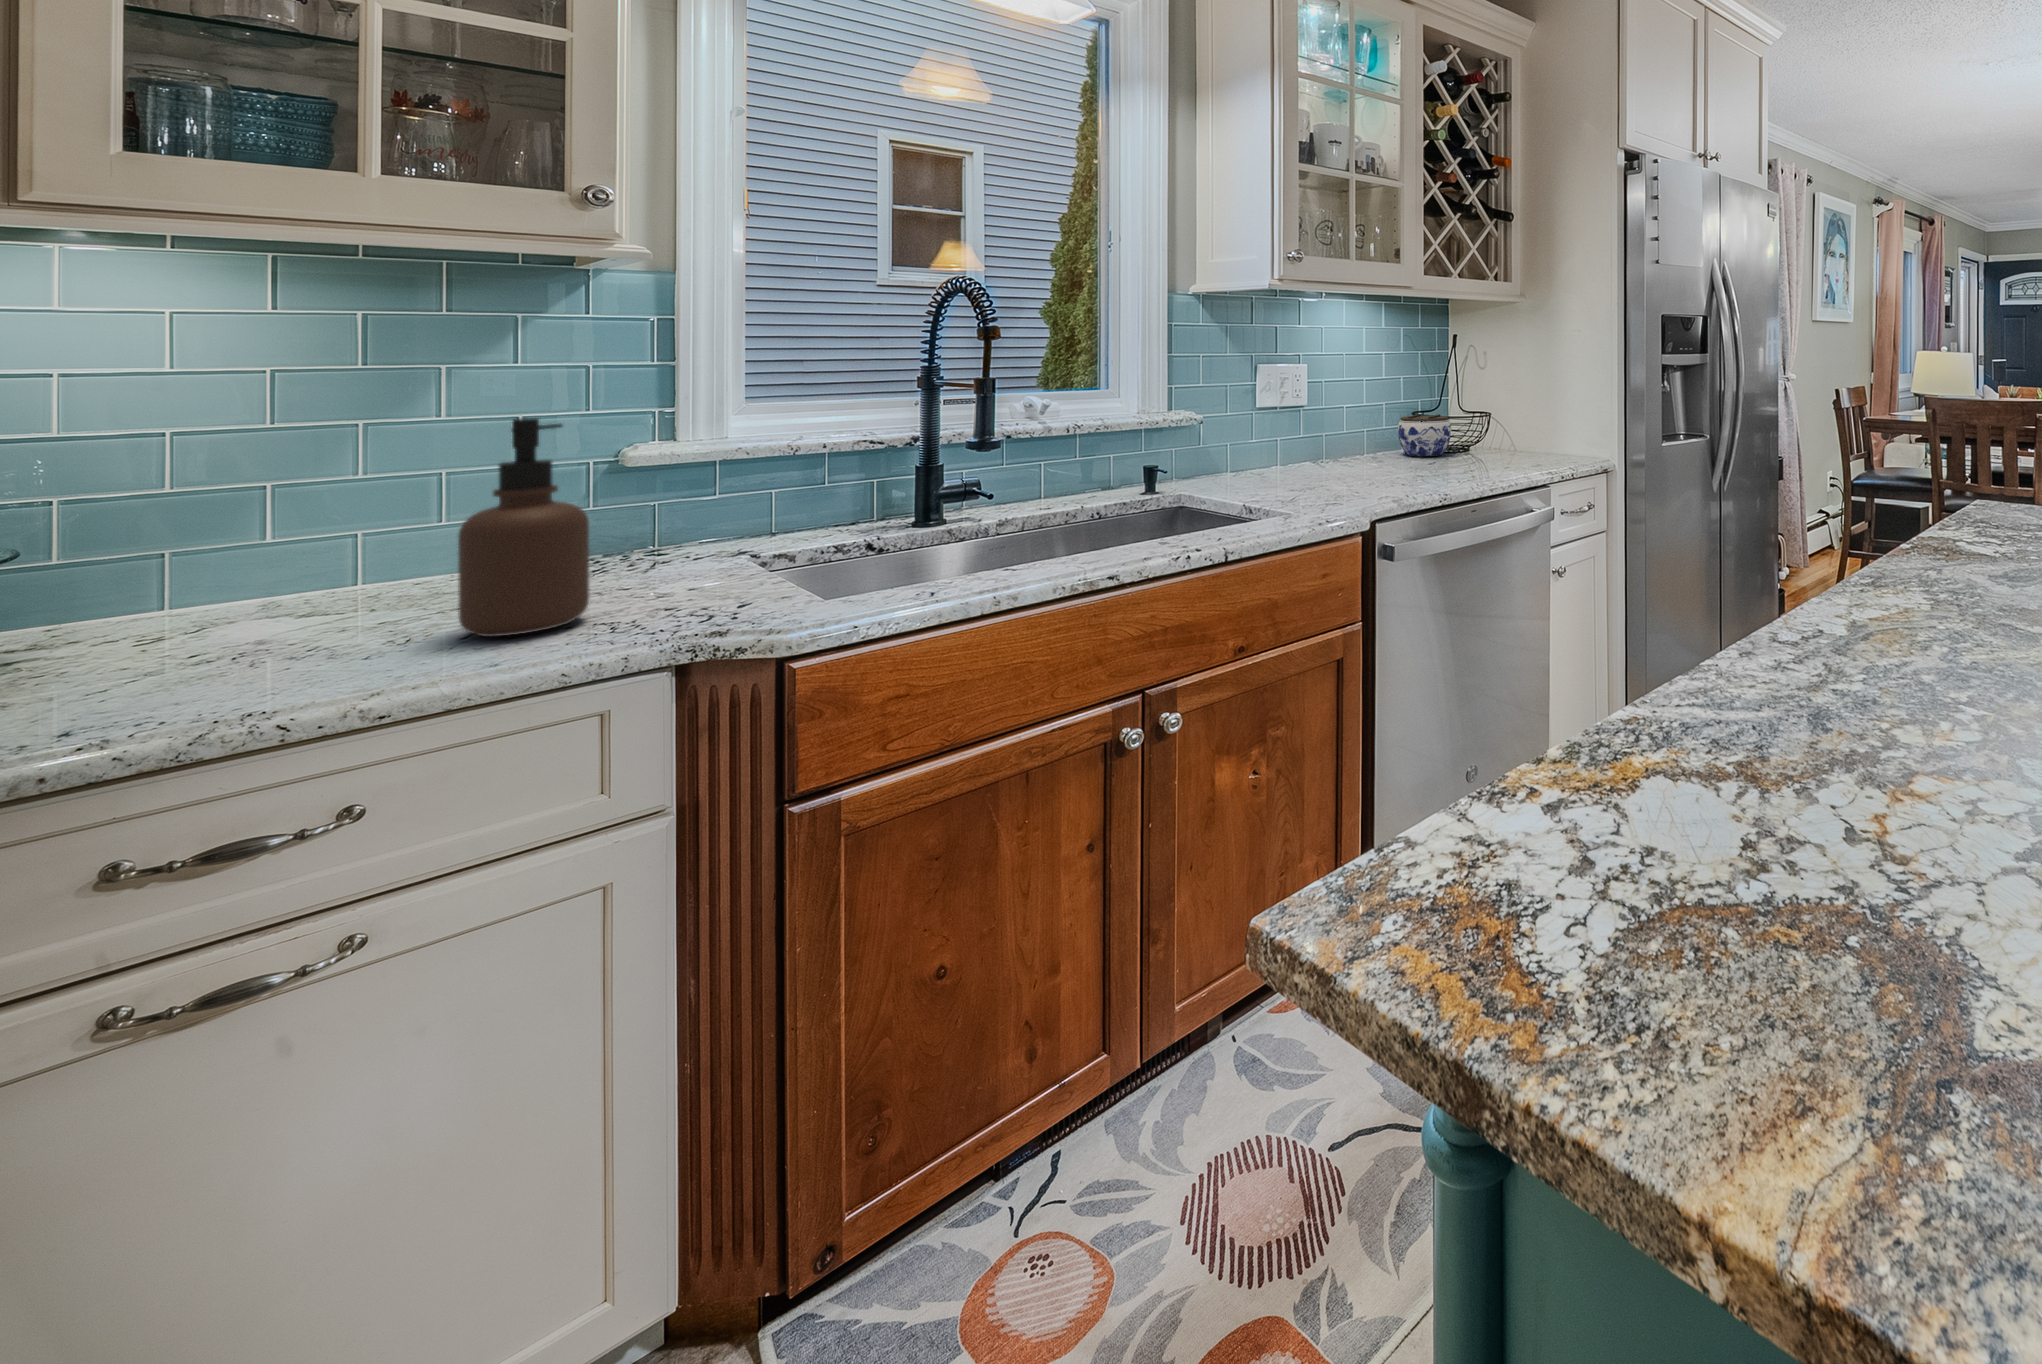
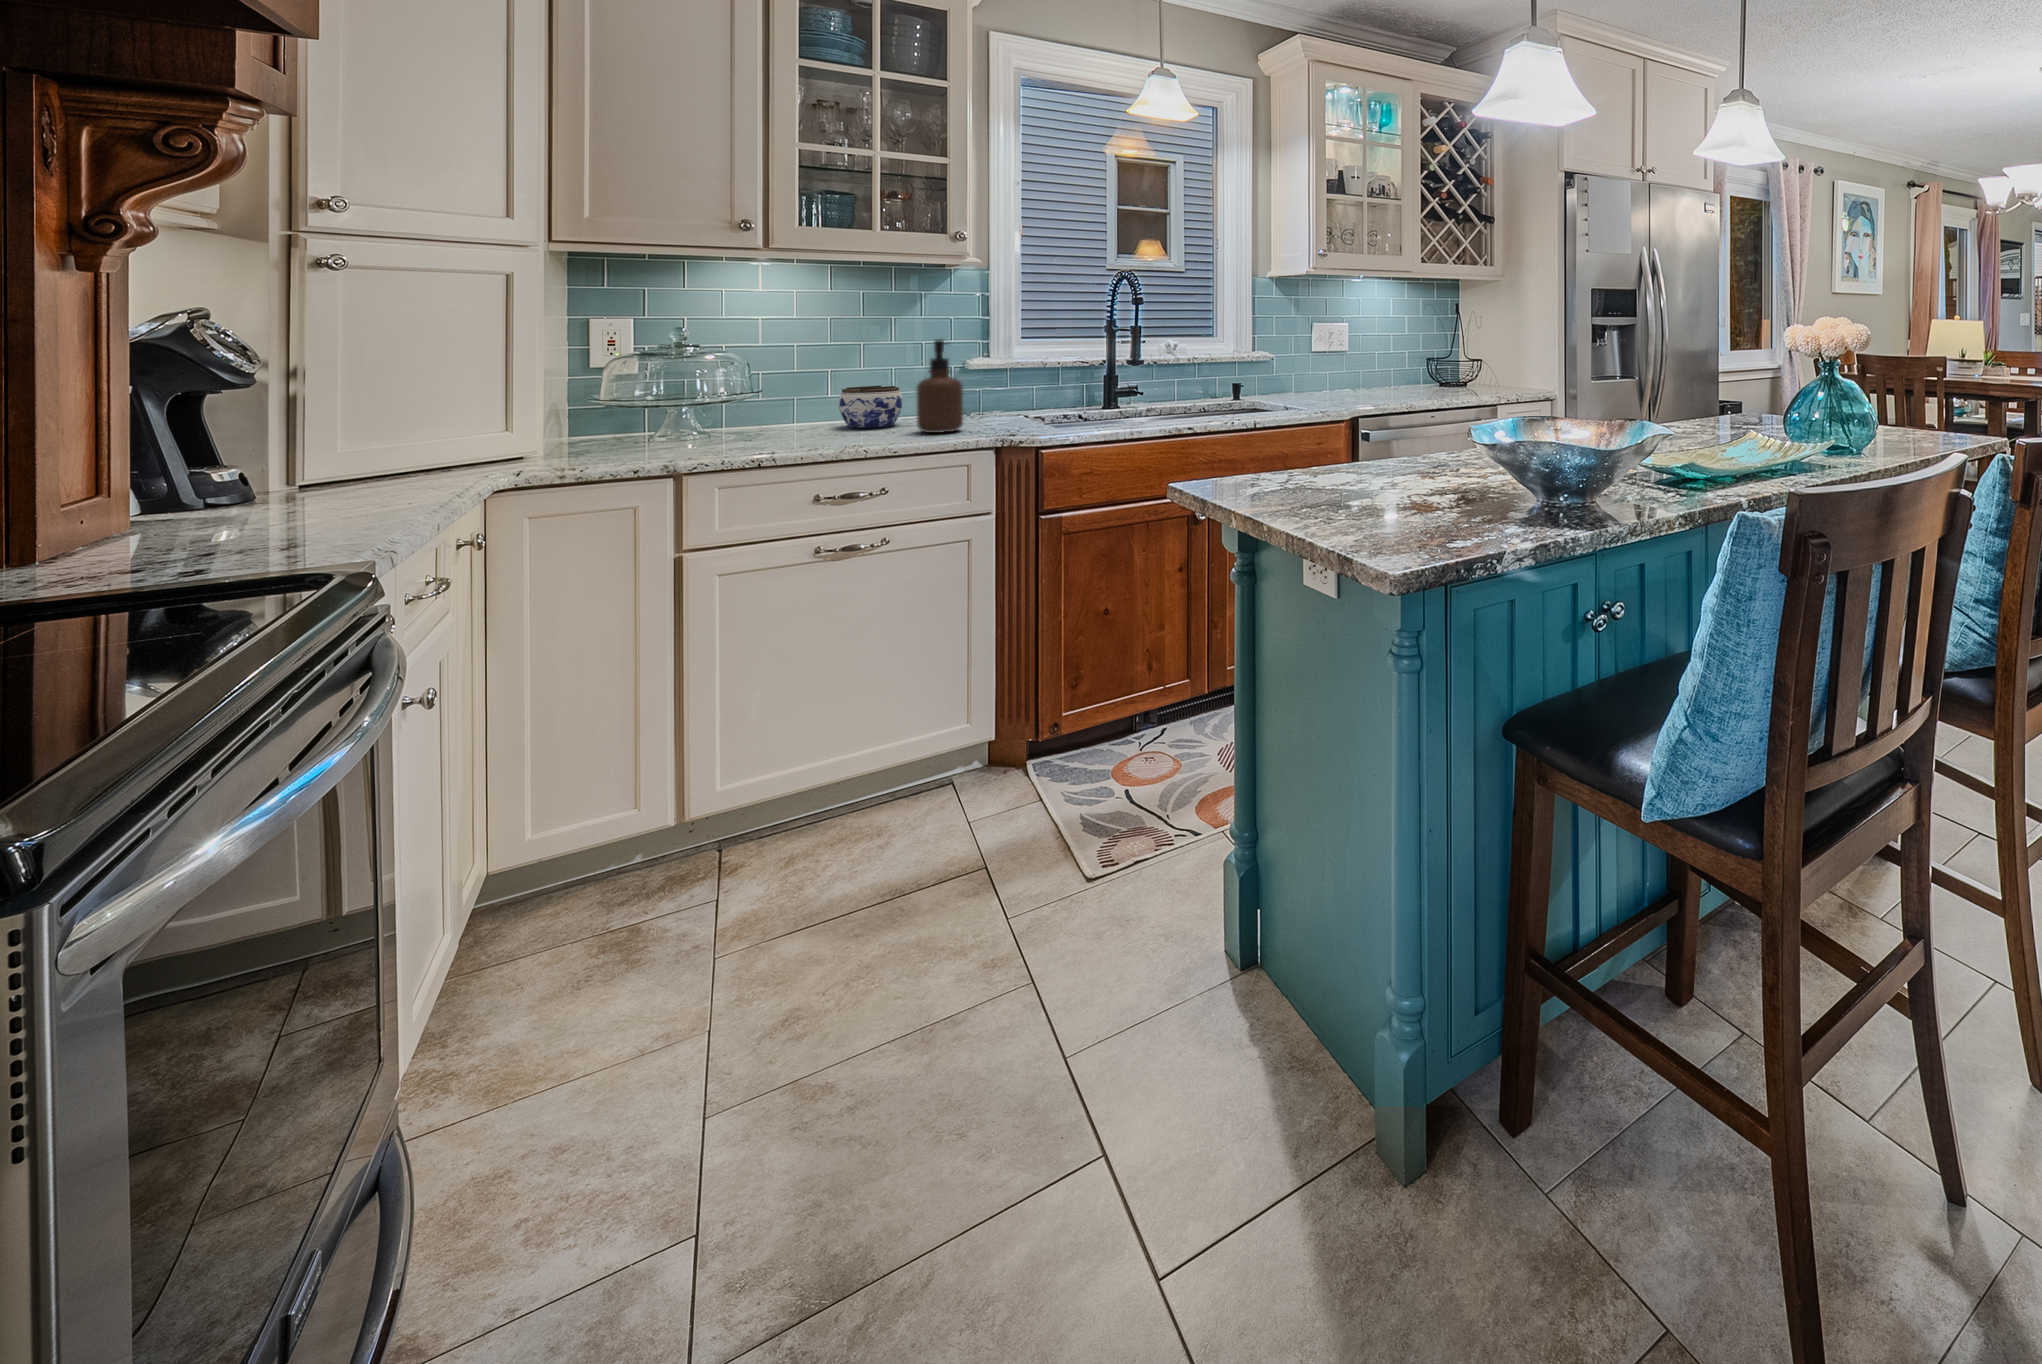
jar: present [1398,414,1451,456] -> present [839,386,903,428]

